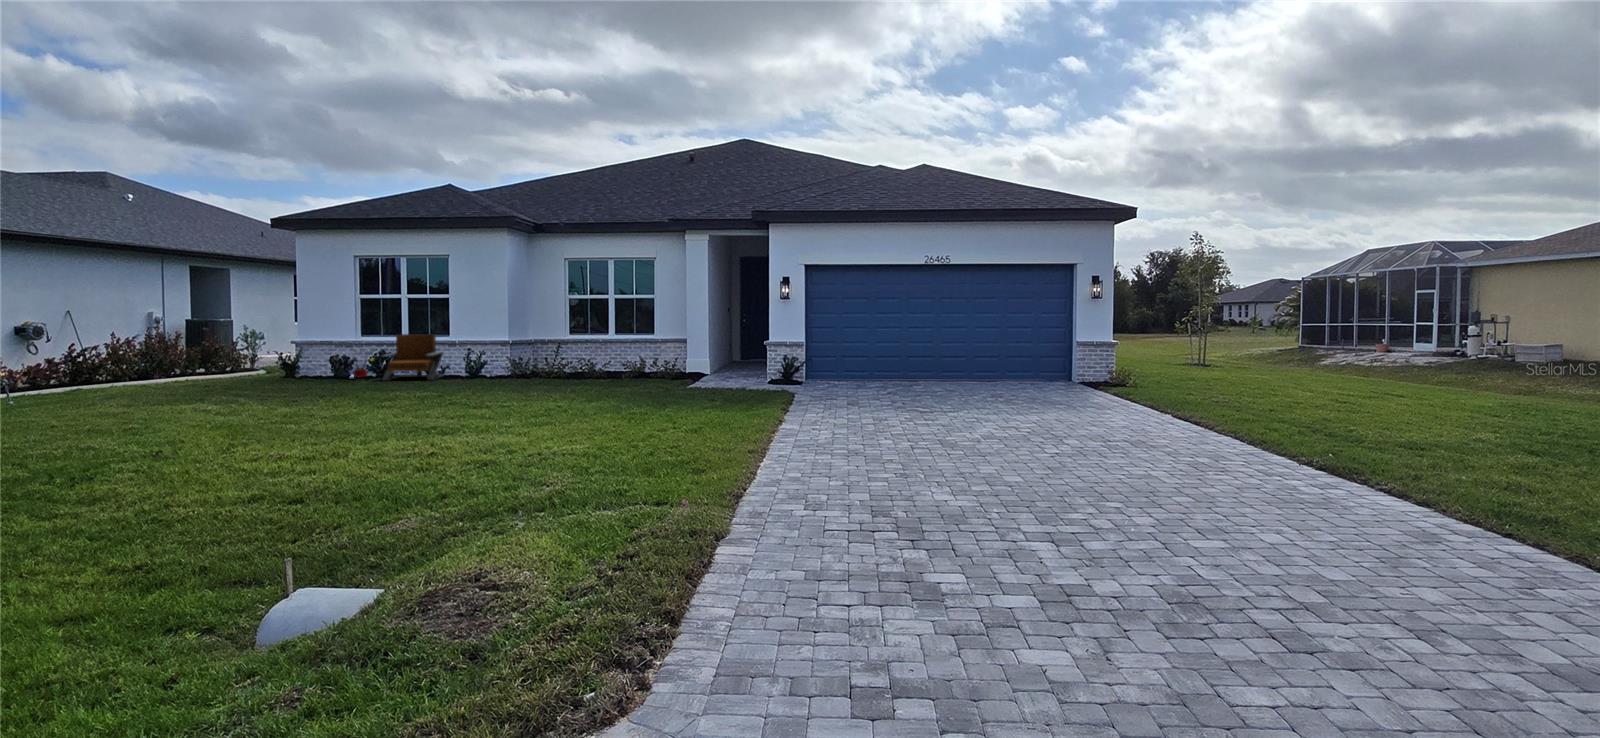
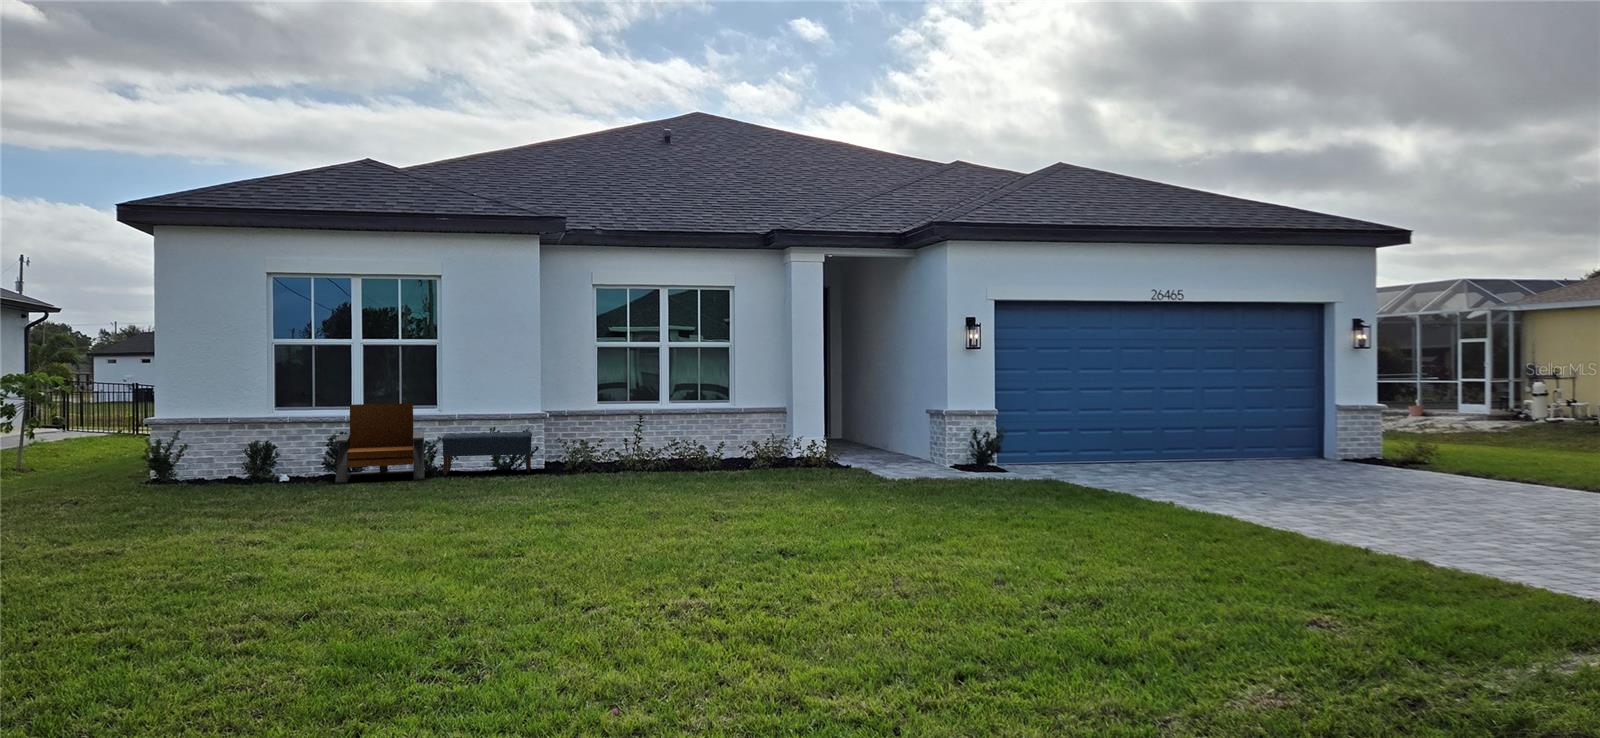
bench: none [448,353,507,378] -> present [442,432,532,475]
decorative plant: present [353,354,373,378] -> none [260,427,308,478]

